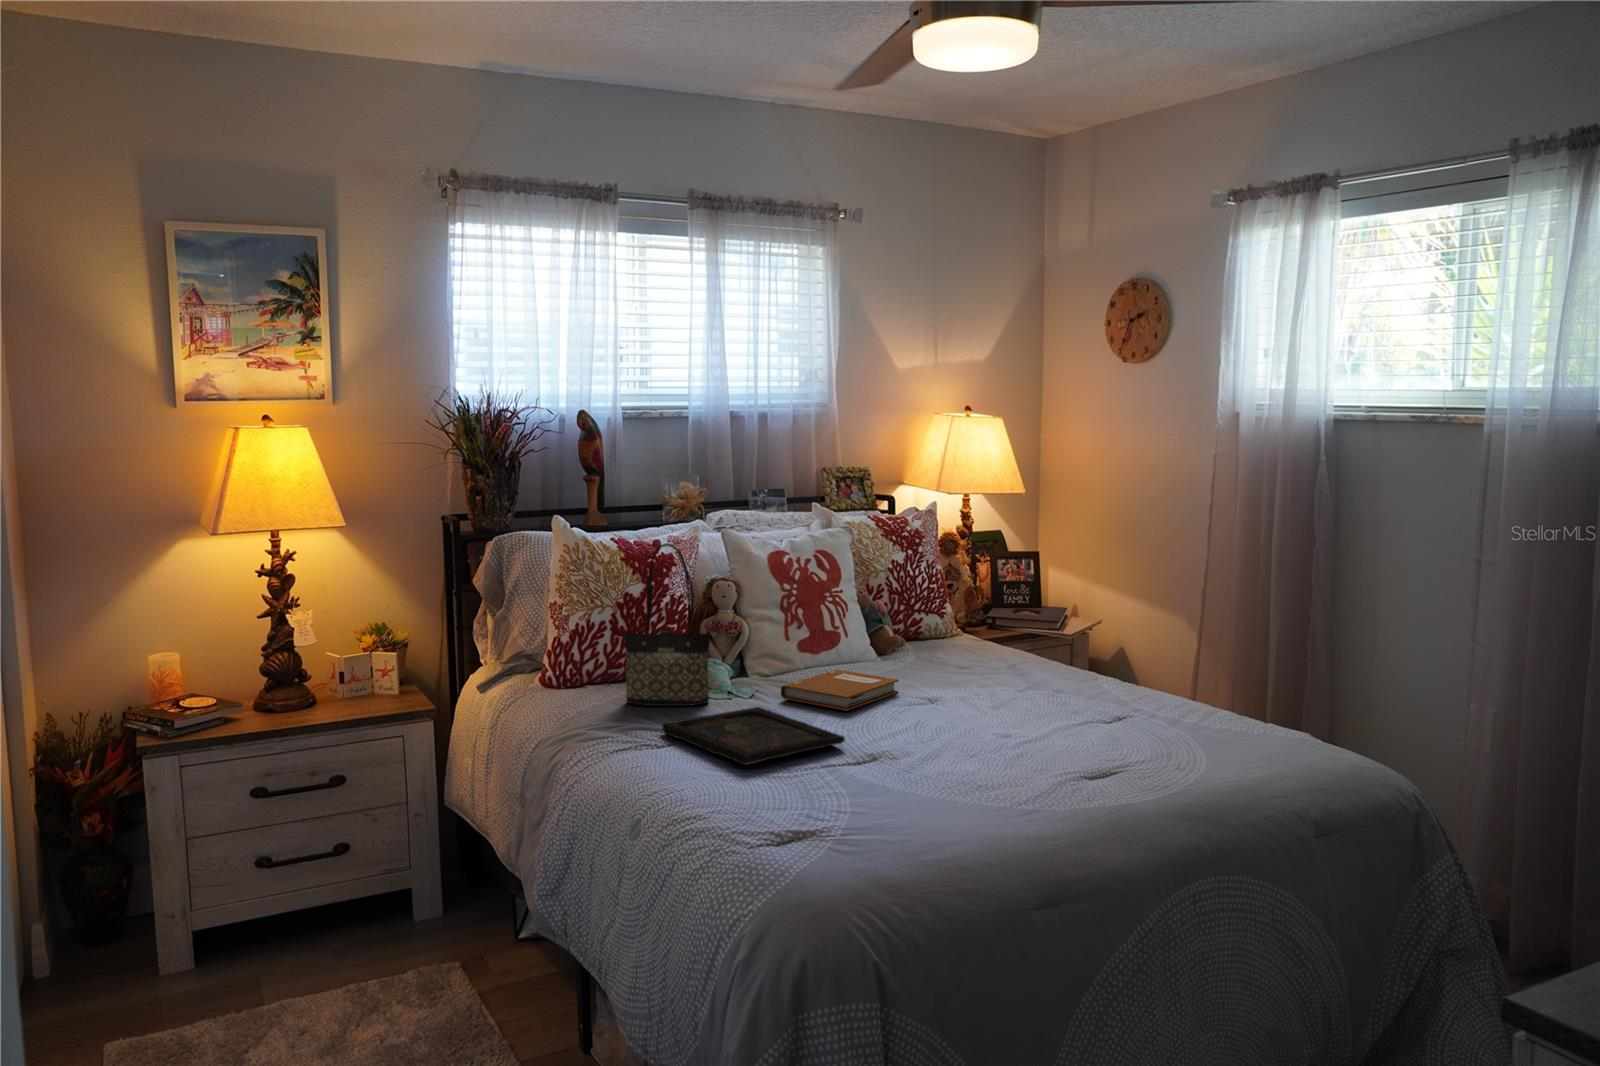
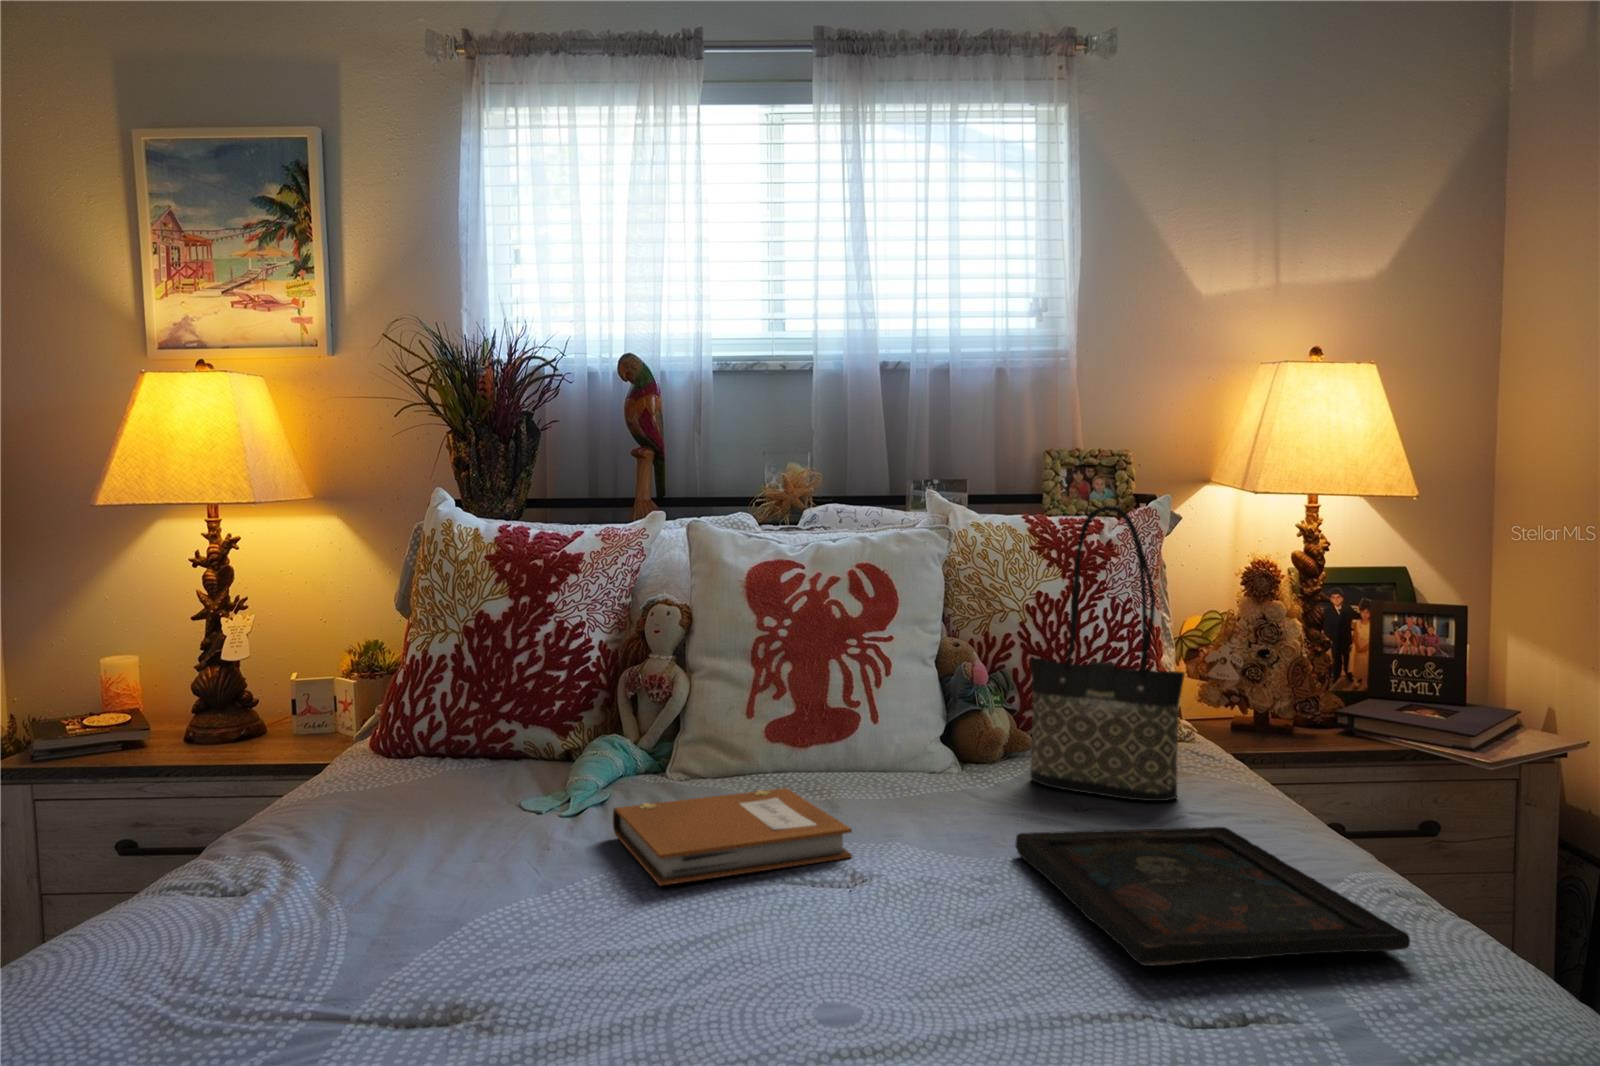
tote bag: present [624,543,711,706] -> present [1030,506,1184,801]
tray: present [662,707,845,765] -> present [1015,827,1410,965]

